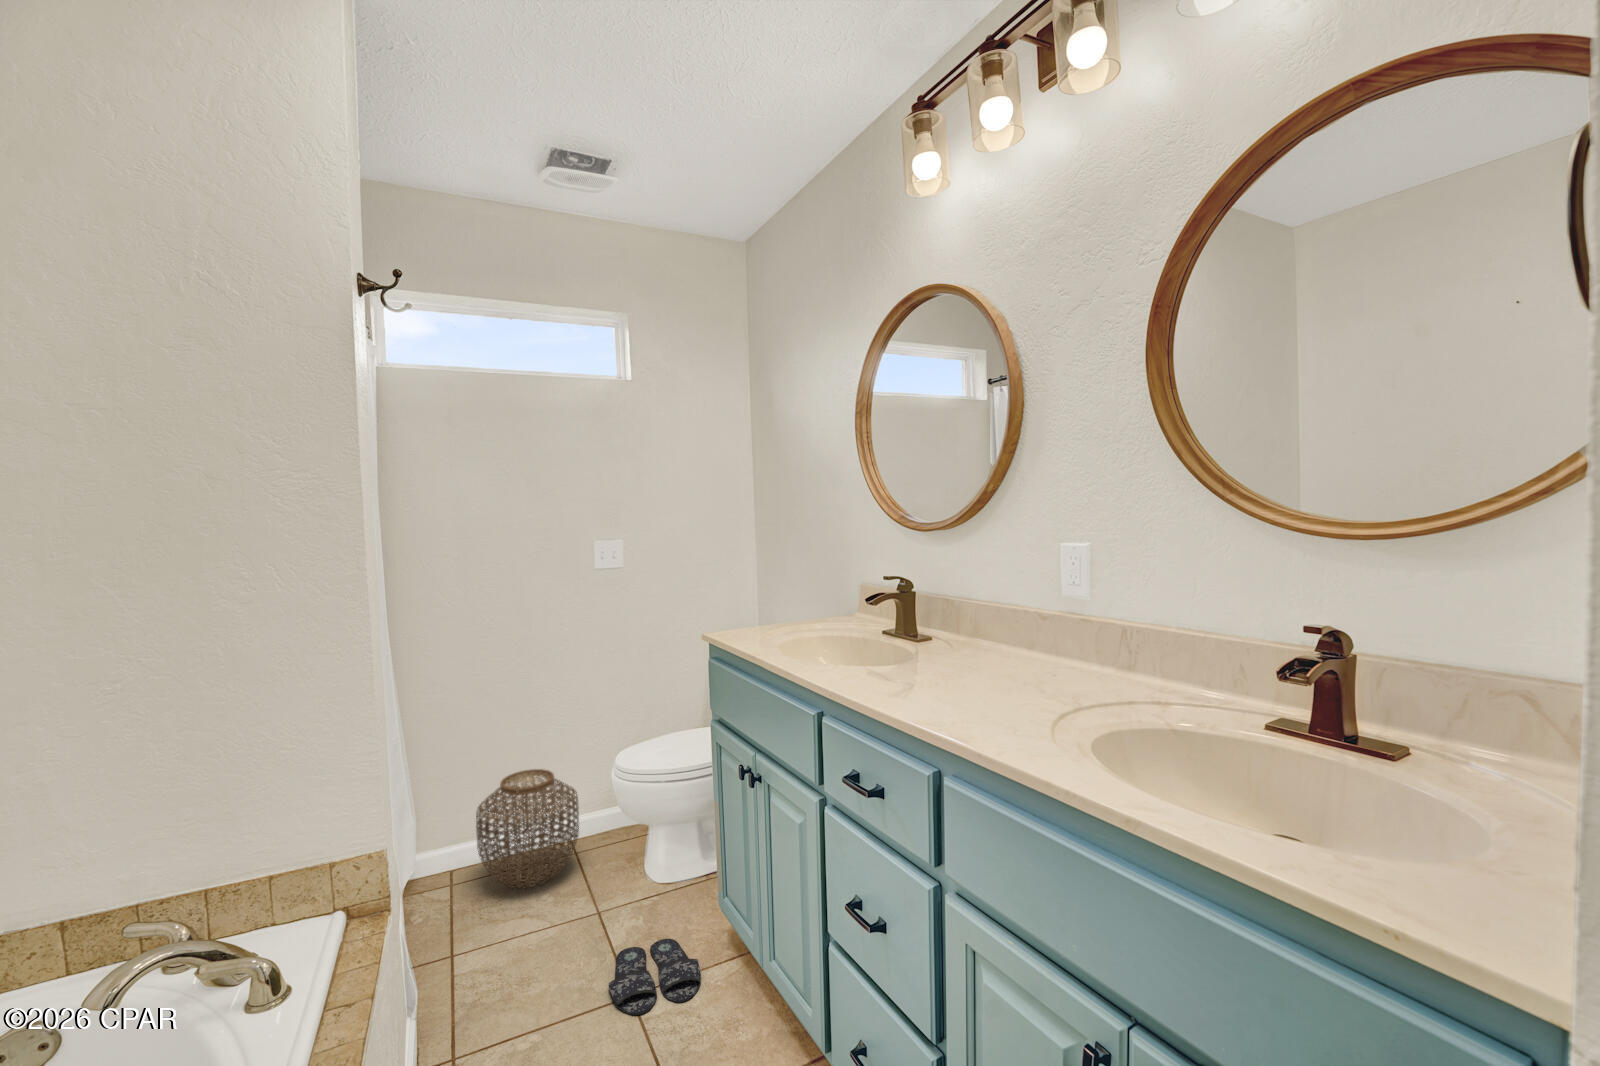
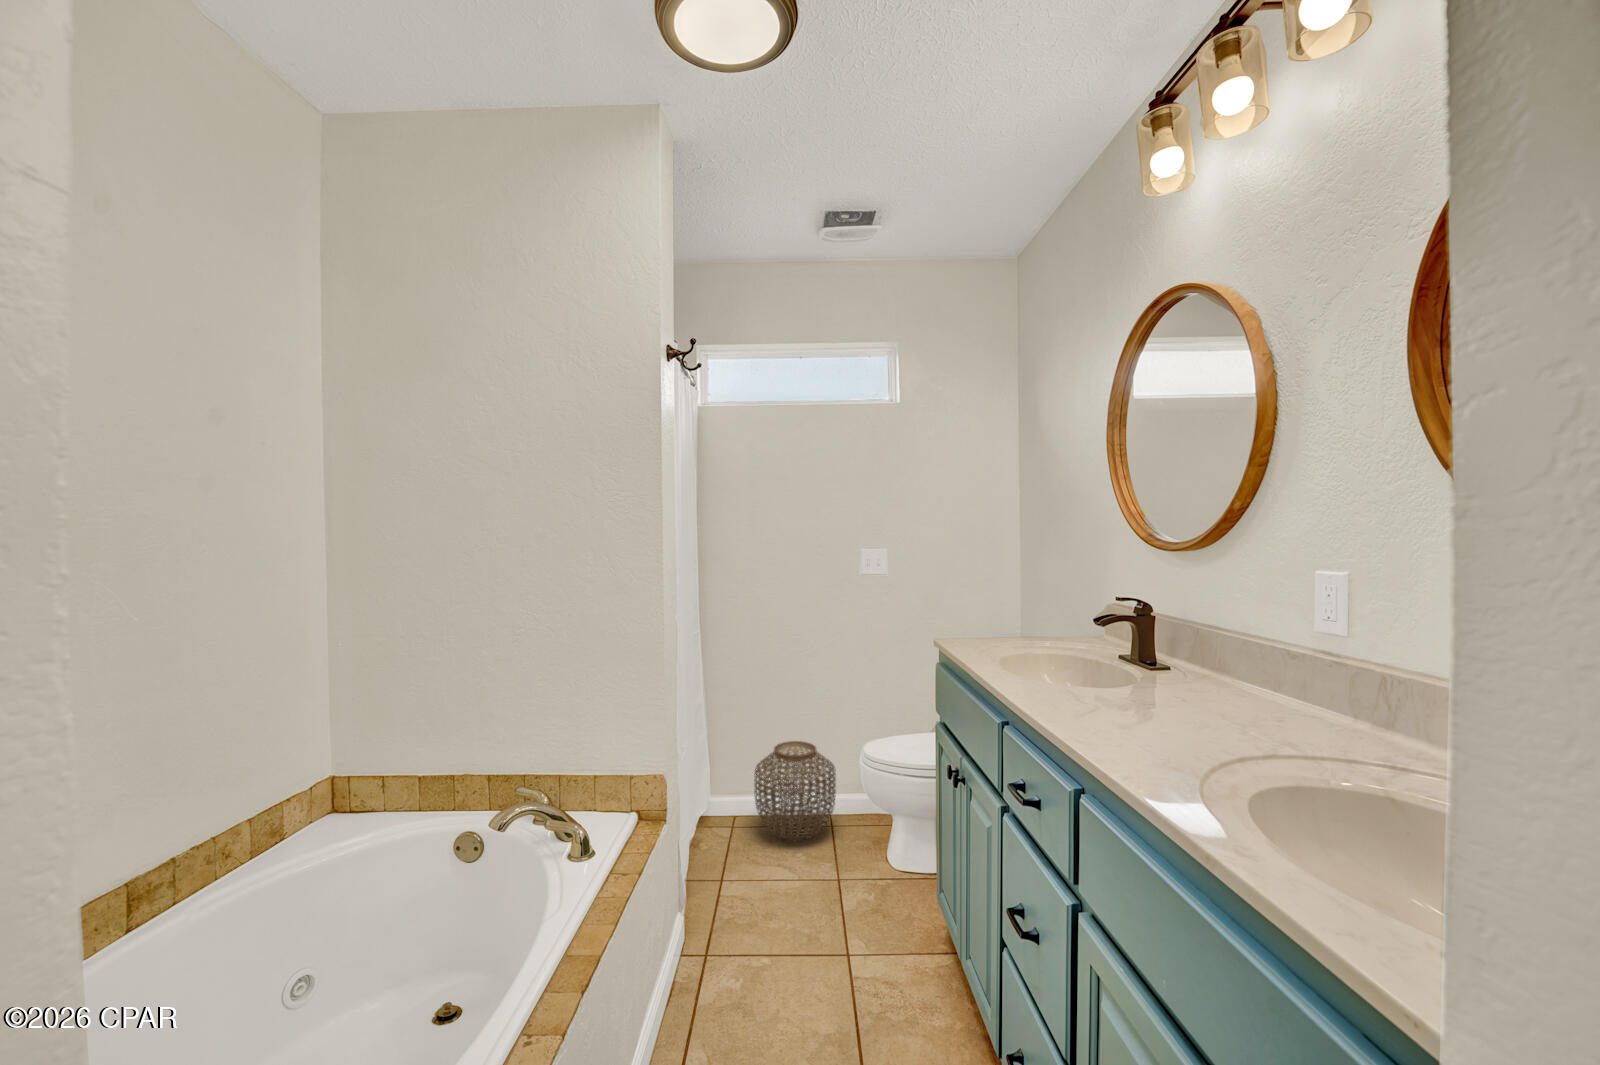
slippers: present [609,939,701,1015] -> none [835,912,916,973]

